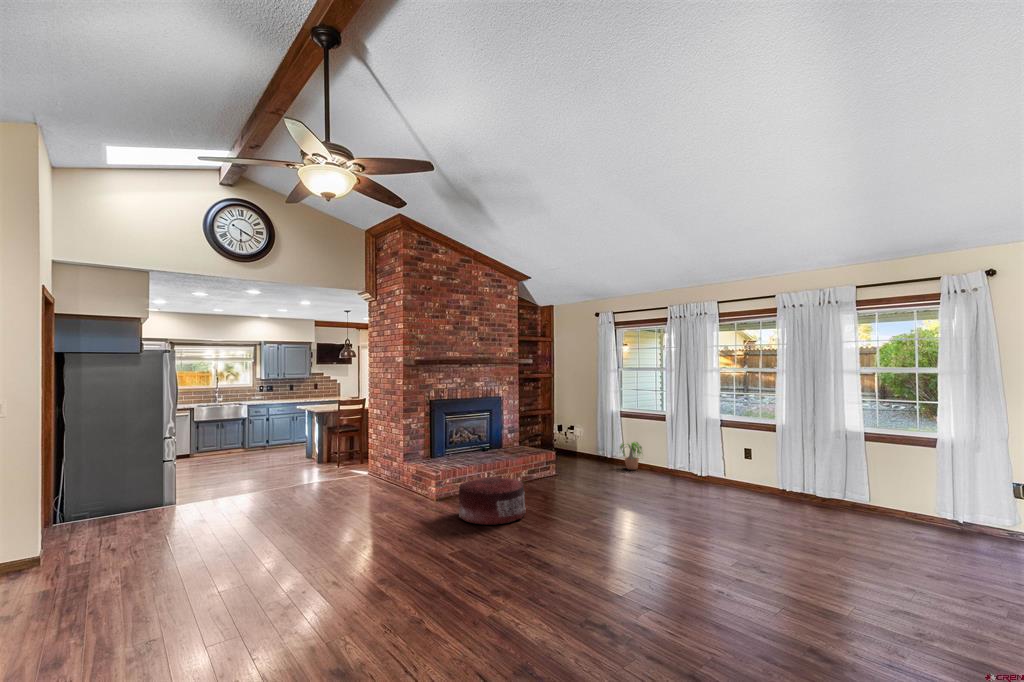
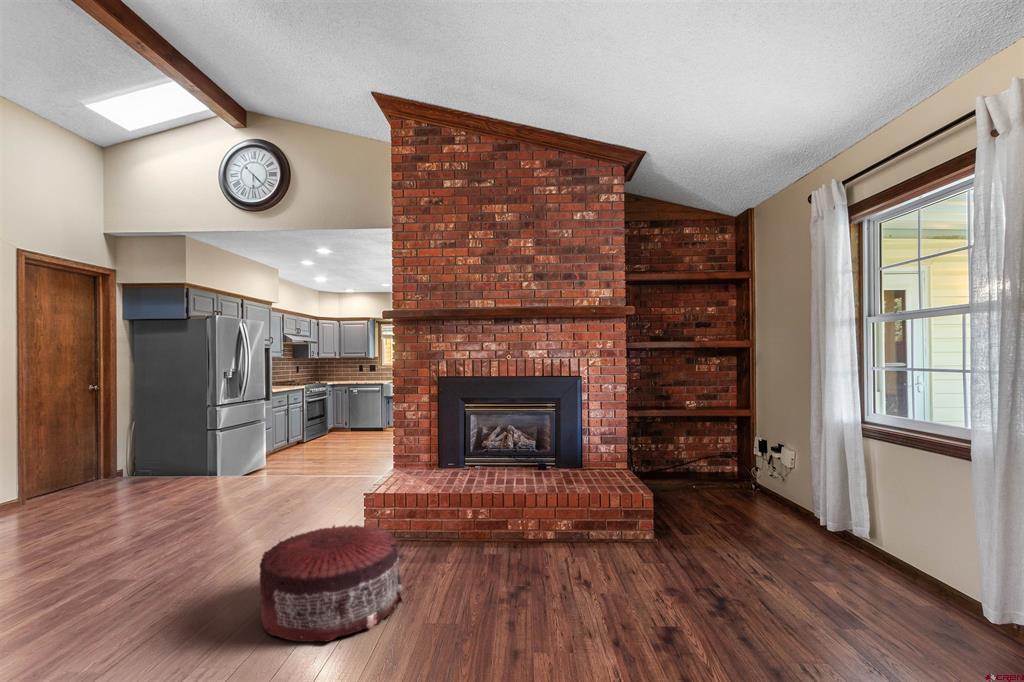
potted plant: present [620,442,642,470] -> none [808,503,900,579]

